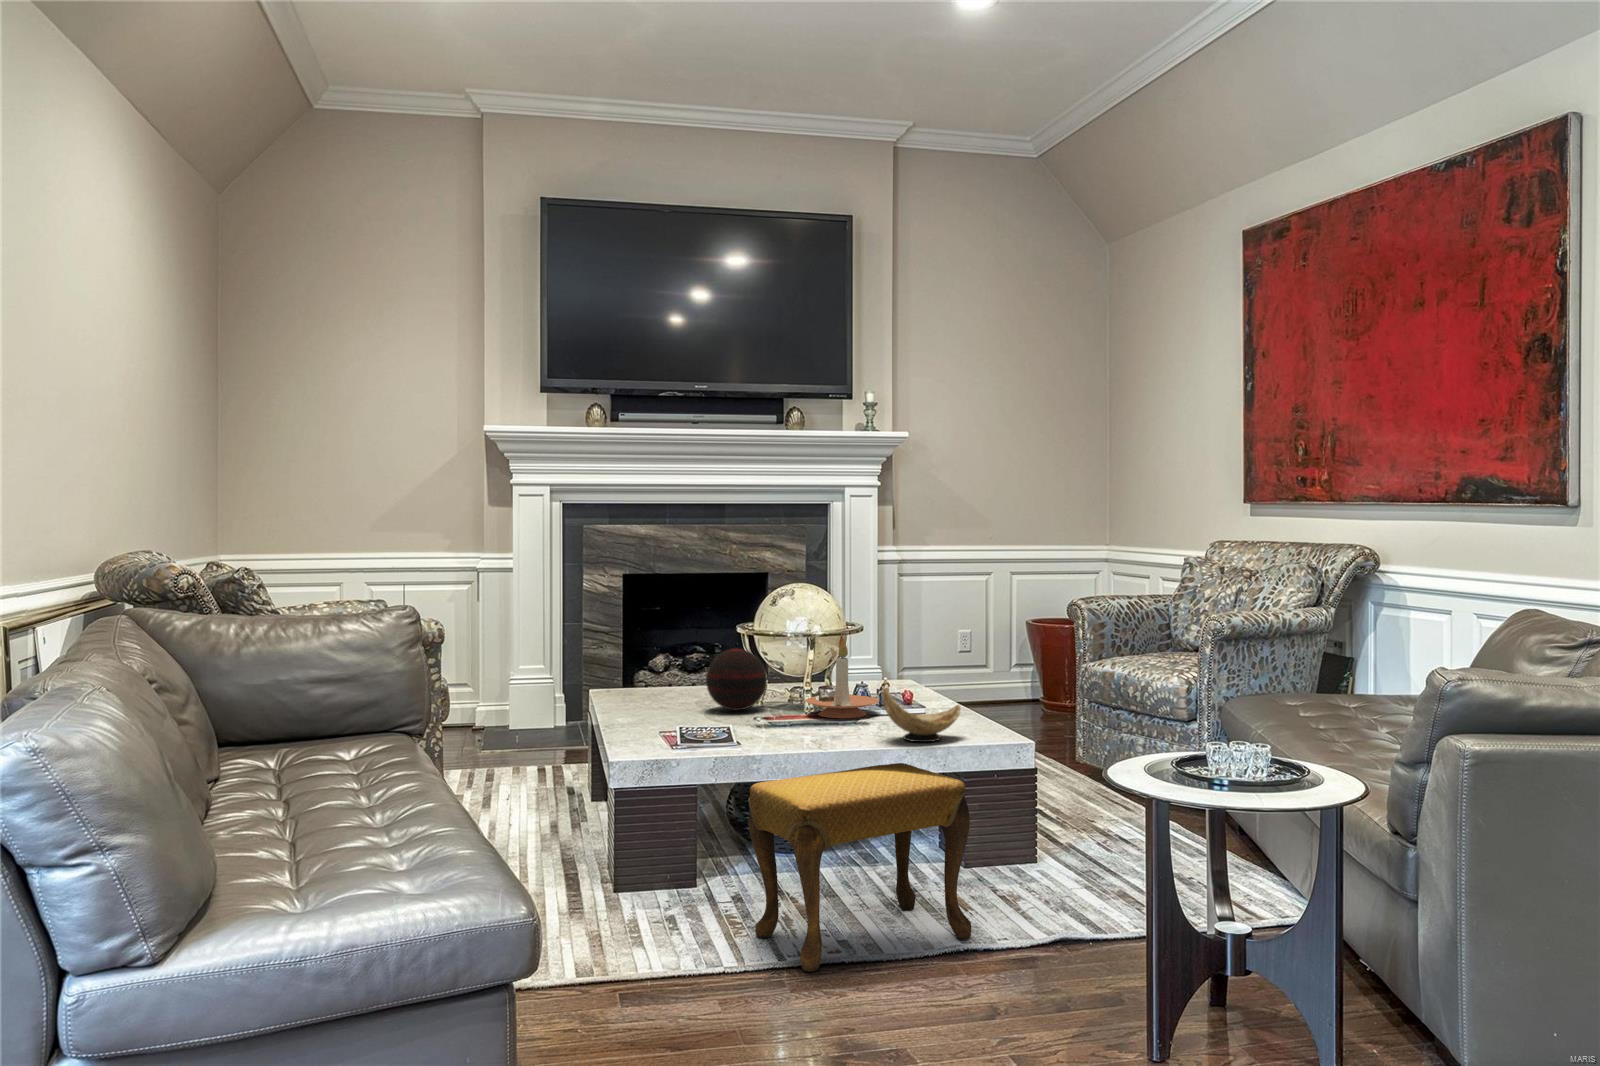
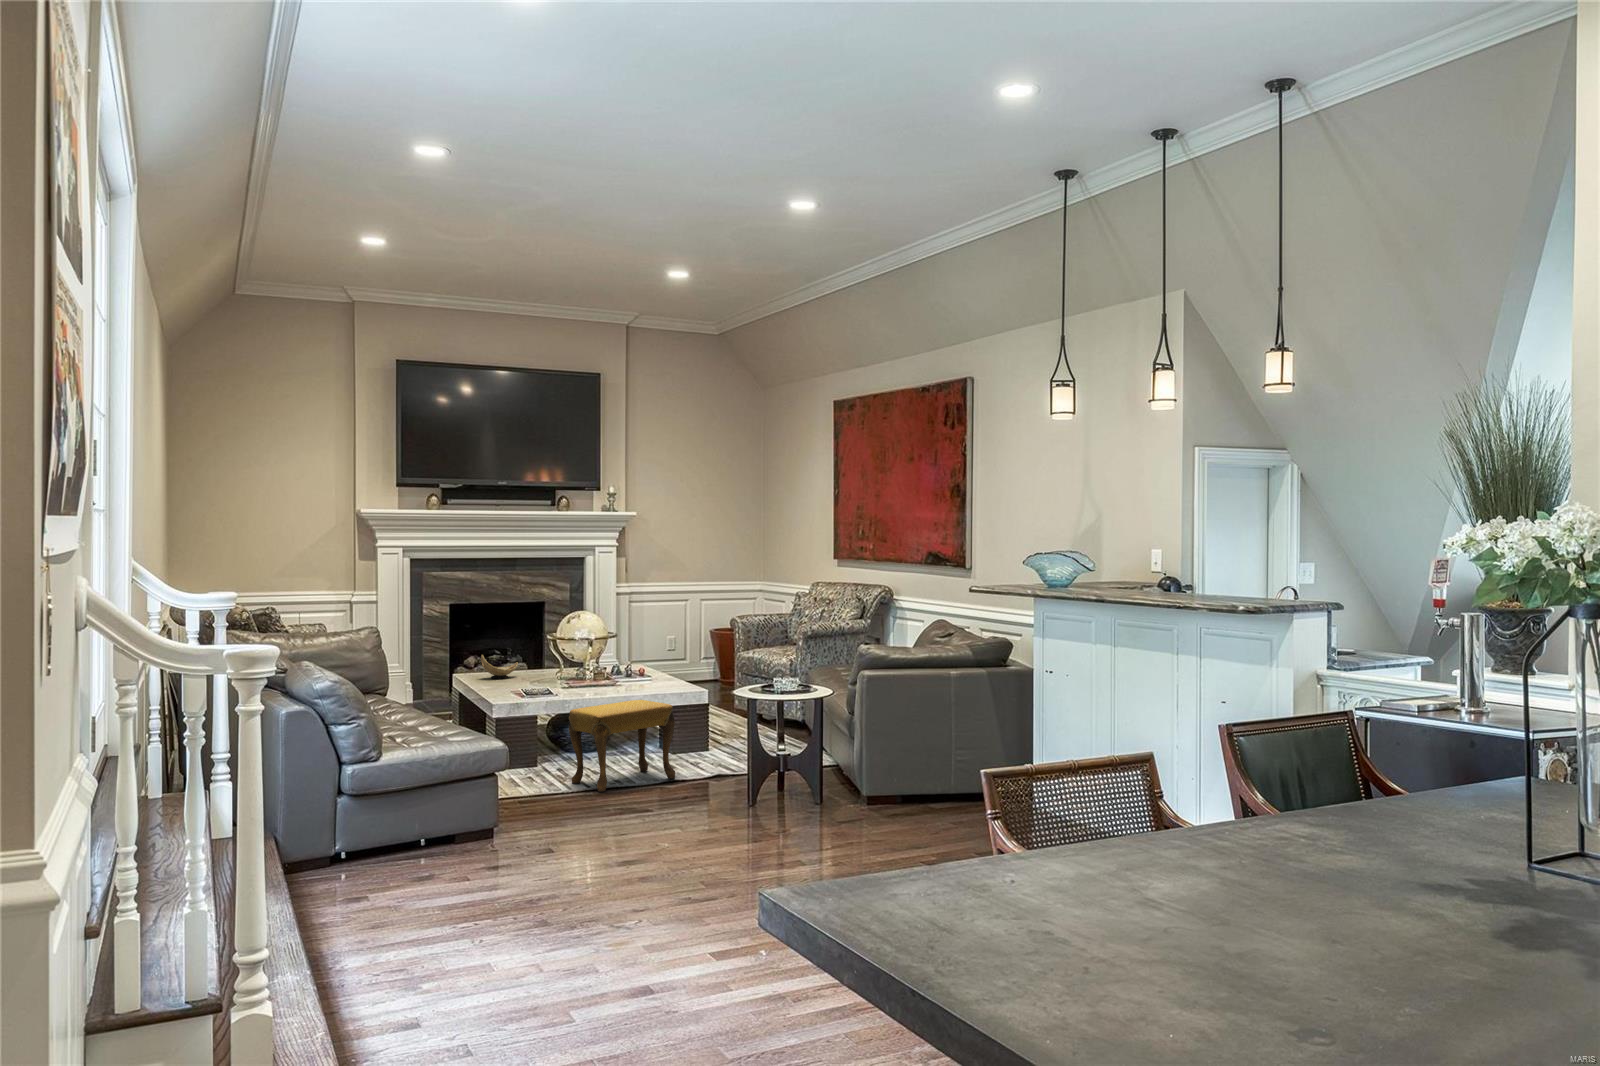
candle holder: present [806,635,879,718] -> none [587,639,627,682]
decorative orb: present [706,649,767,711] -> none [531,648,565,681]
decorative bowl: present [882,687,961,742] -> present [481,655,518,679]

